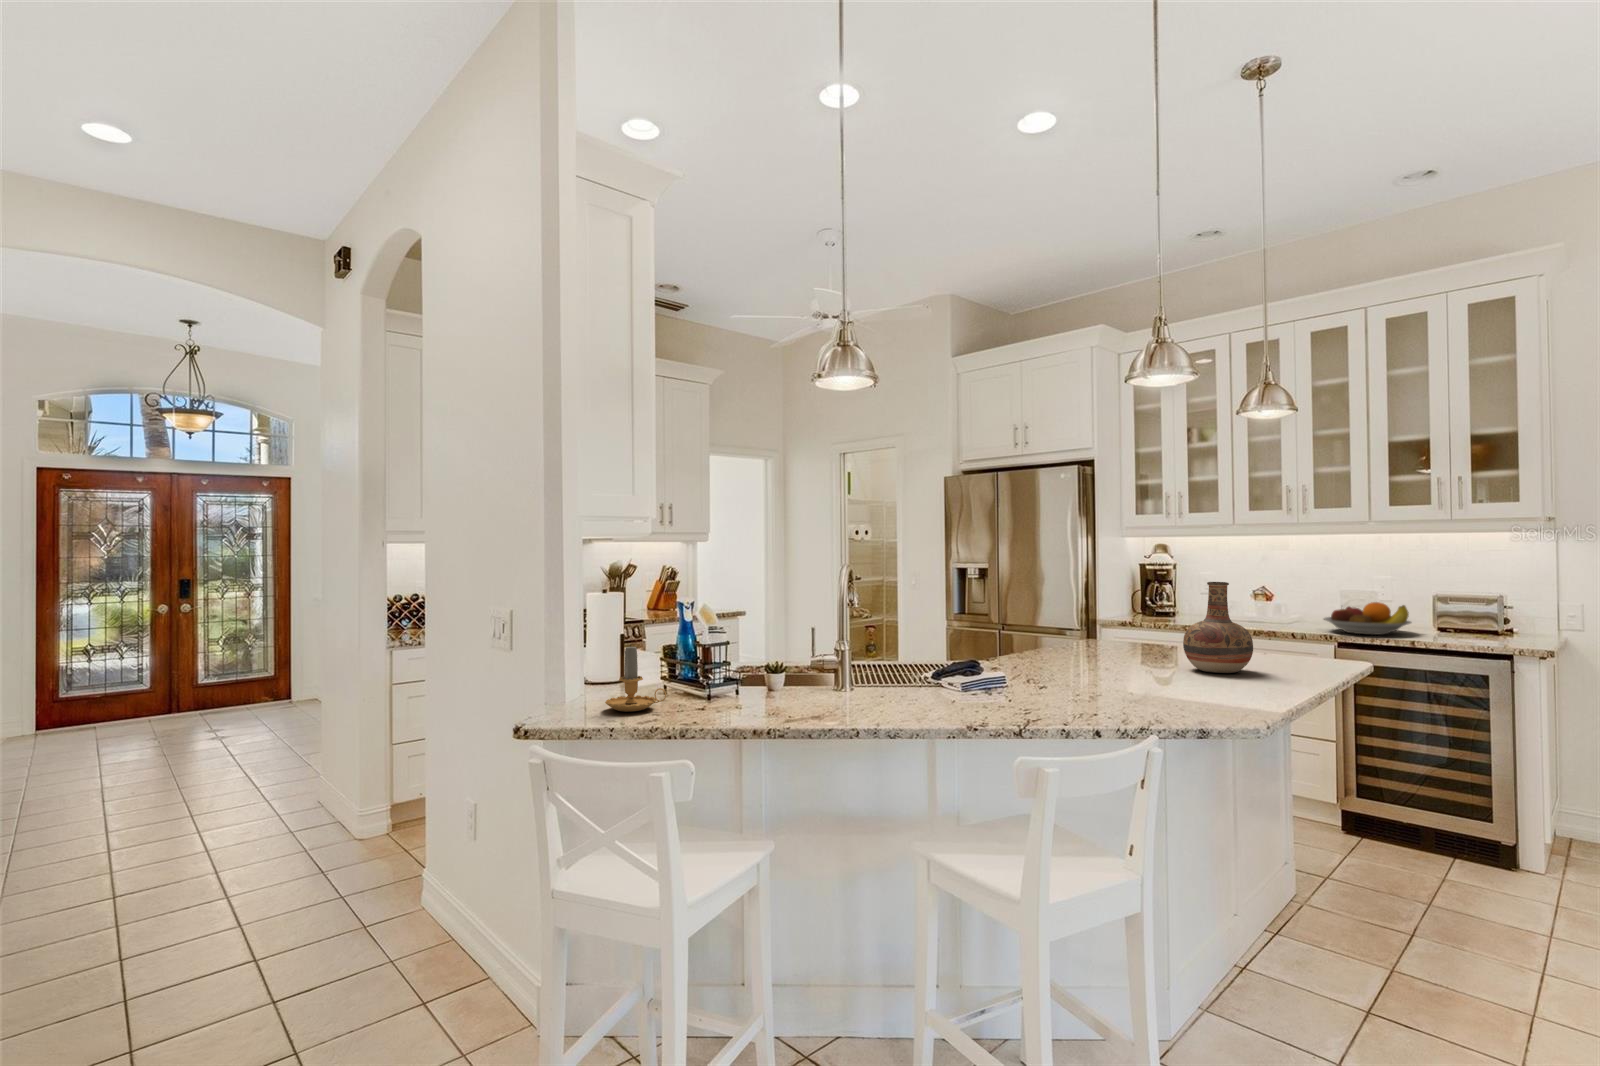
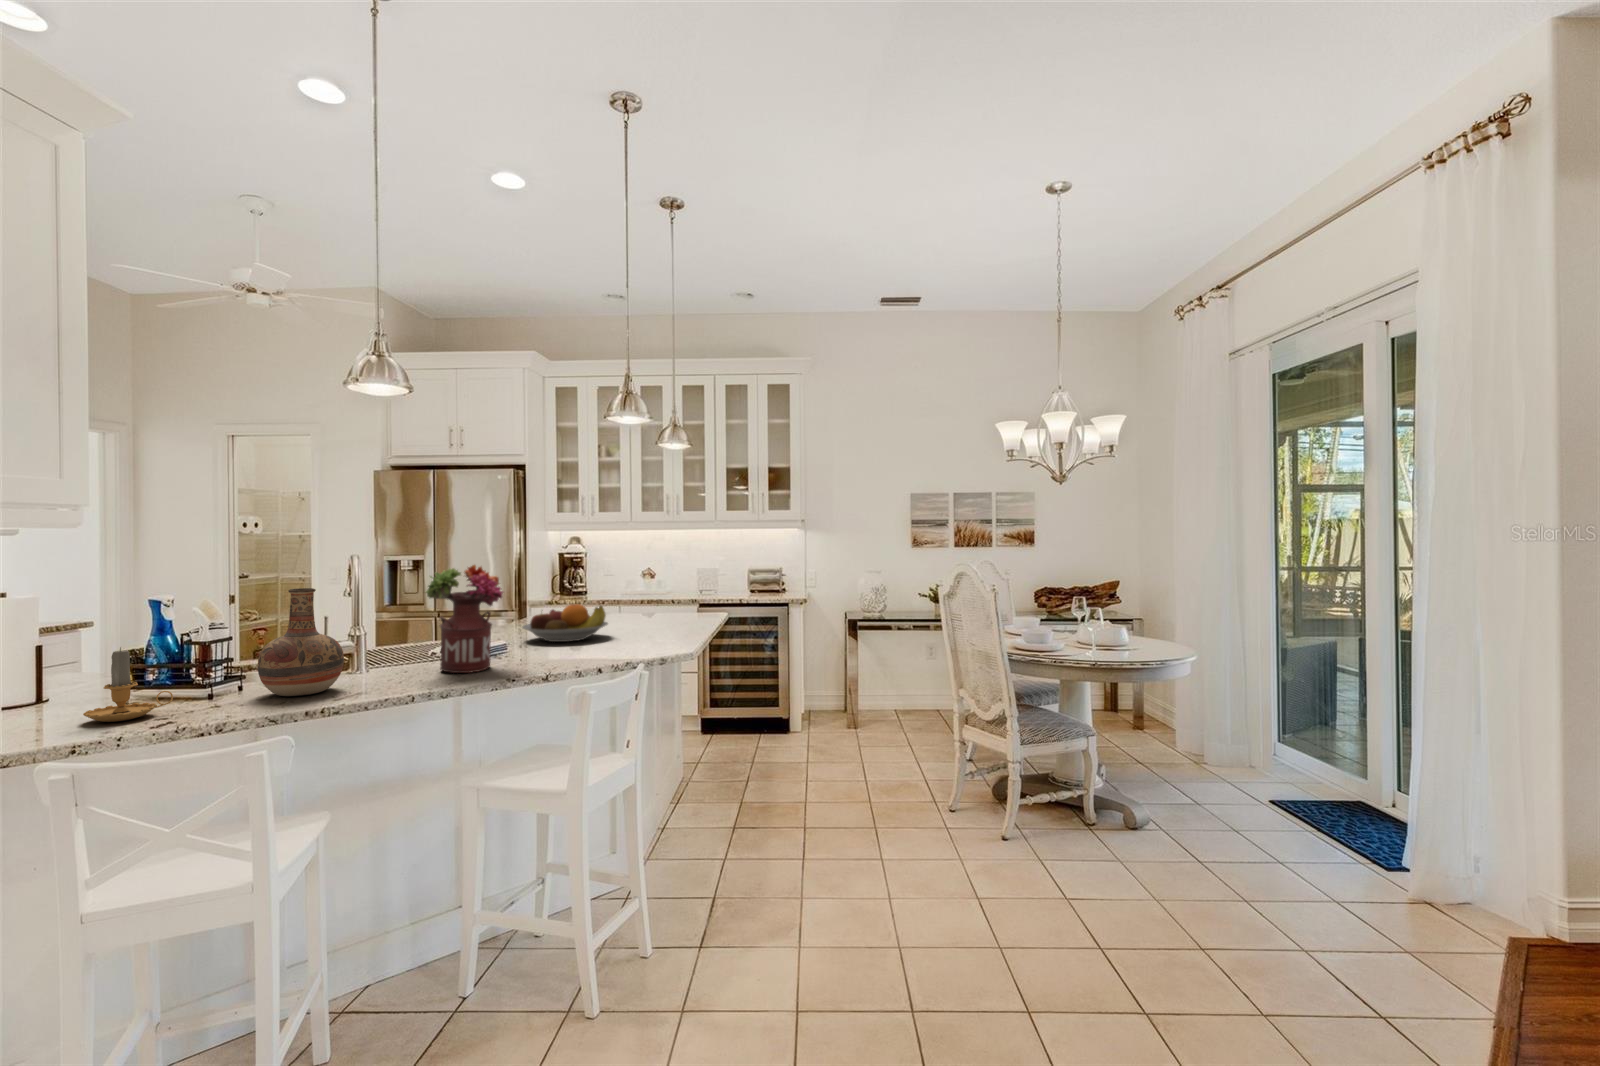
flower arrangement: none [897,577,985,708] -> present [426,565,503,673]
vase: present [1183,582,1253,673] -> present [258,588,344,696]
fruit bowl: present [1324,602,1411,635] -> present [522,604,608,642]

